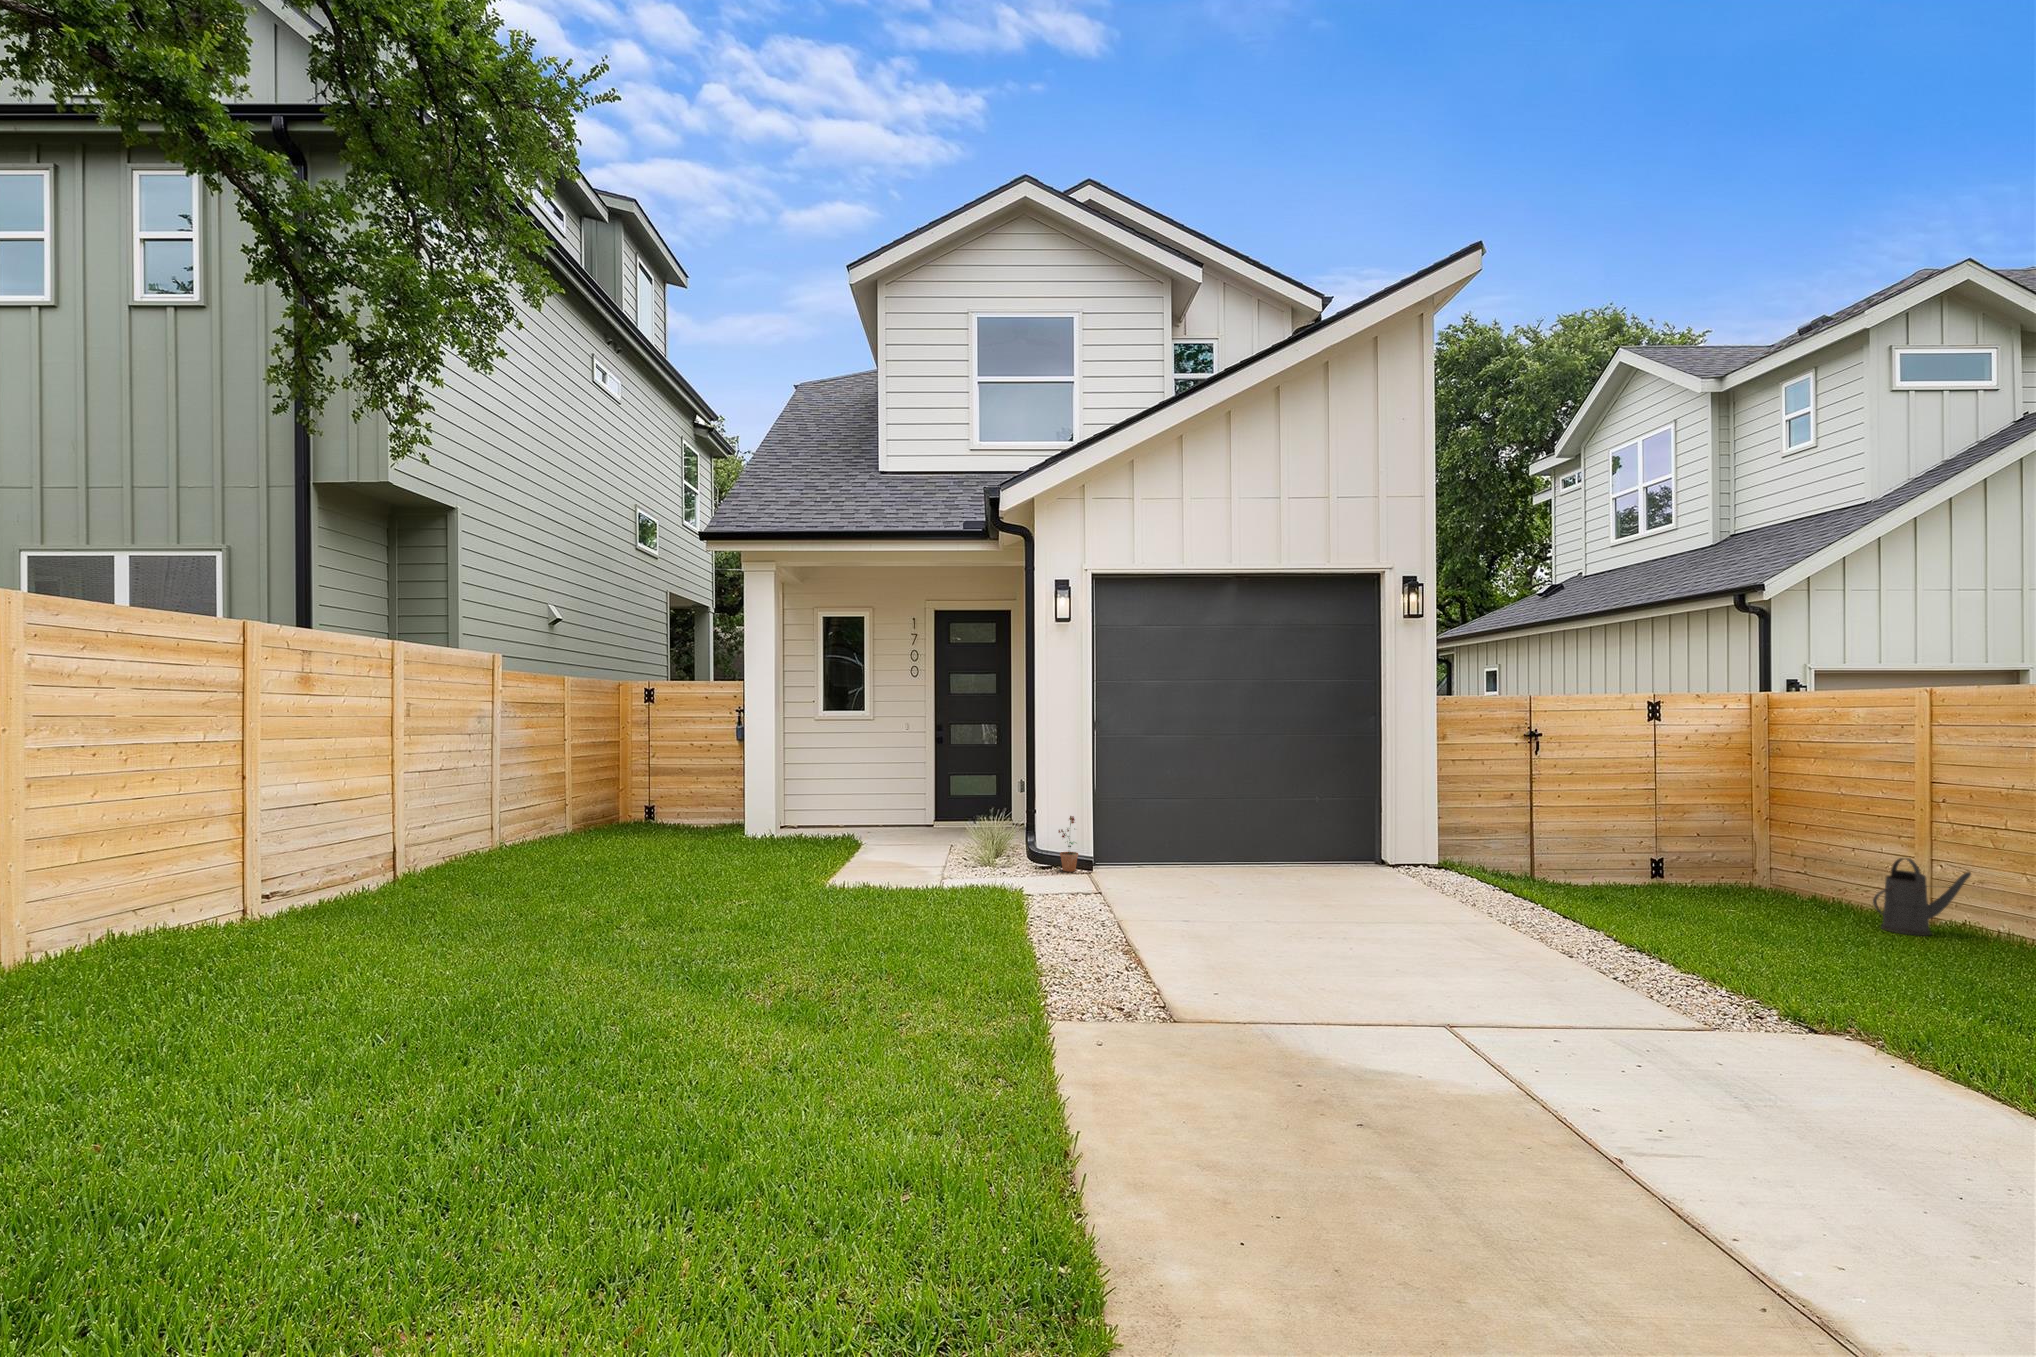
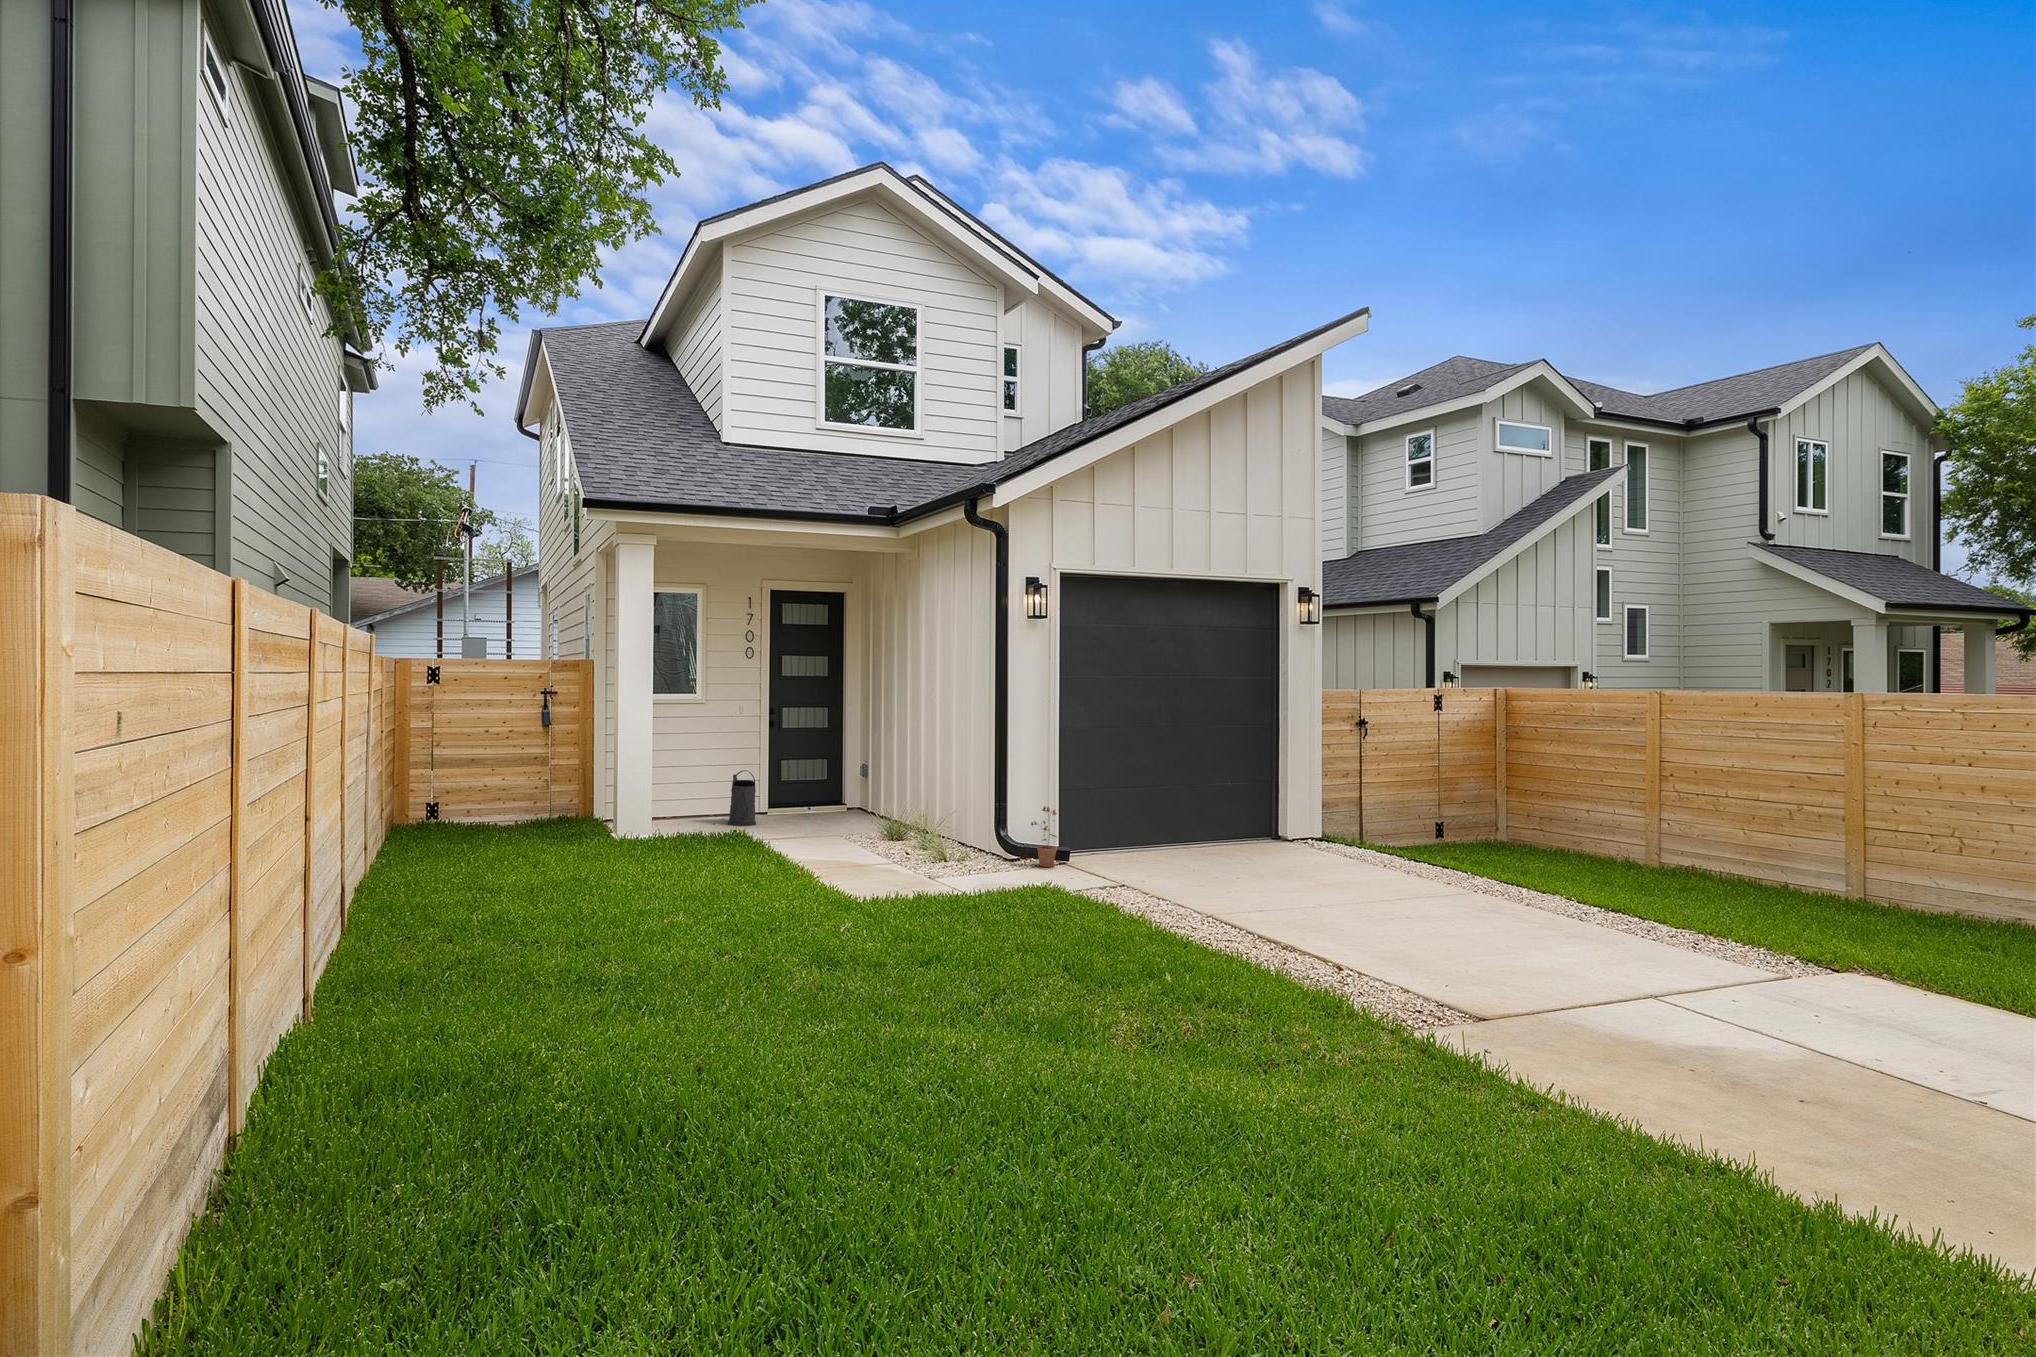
watering can: present [1873,858,1971,936] -> present [728,770,756,826]

